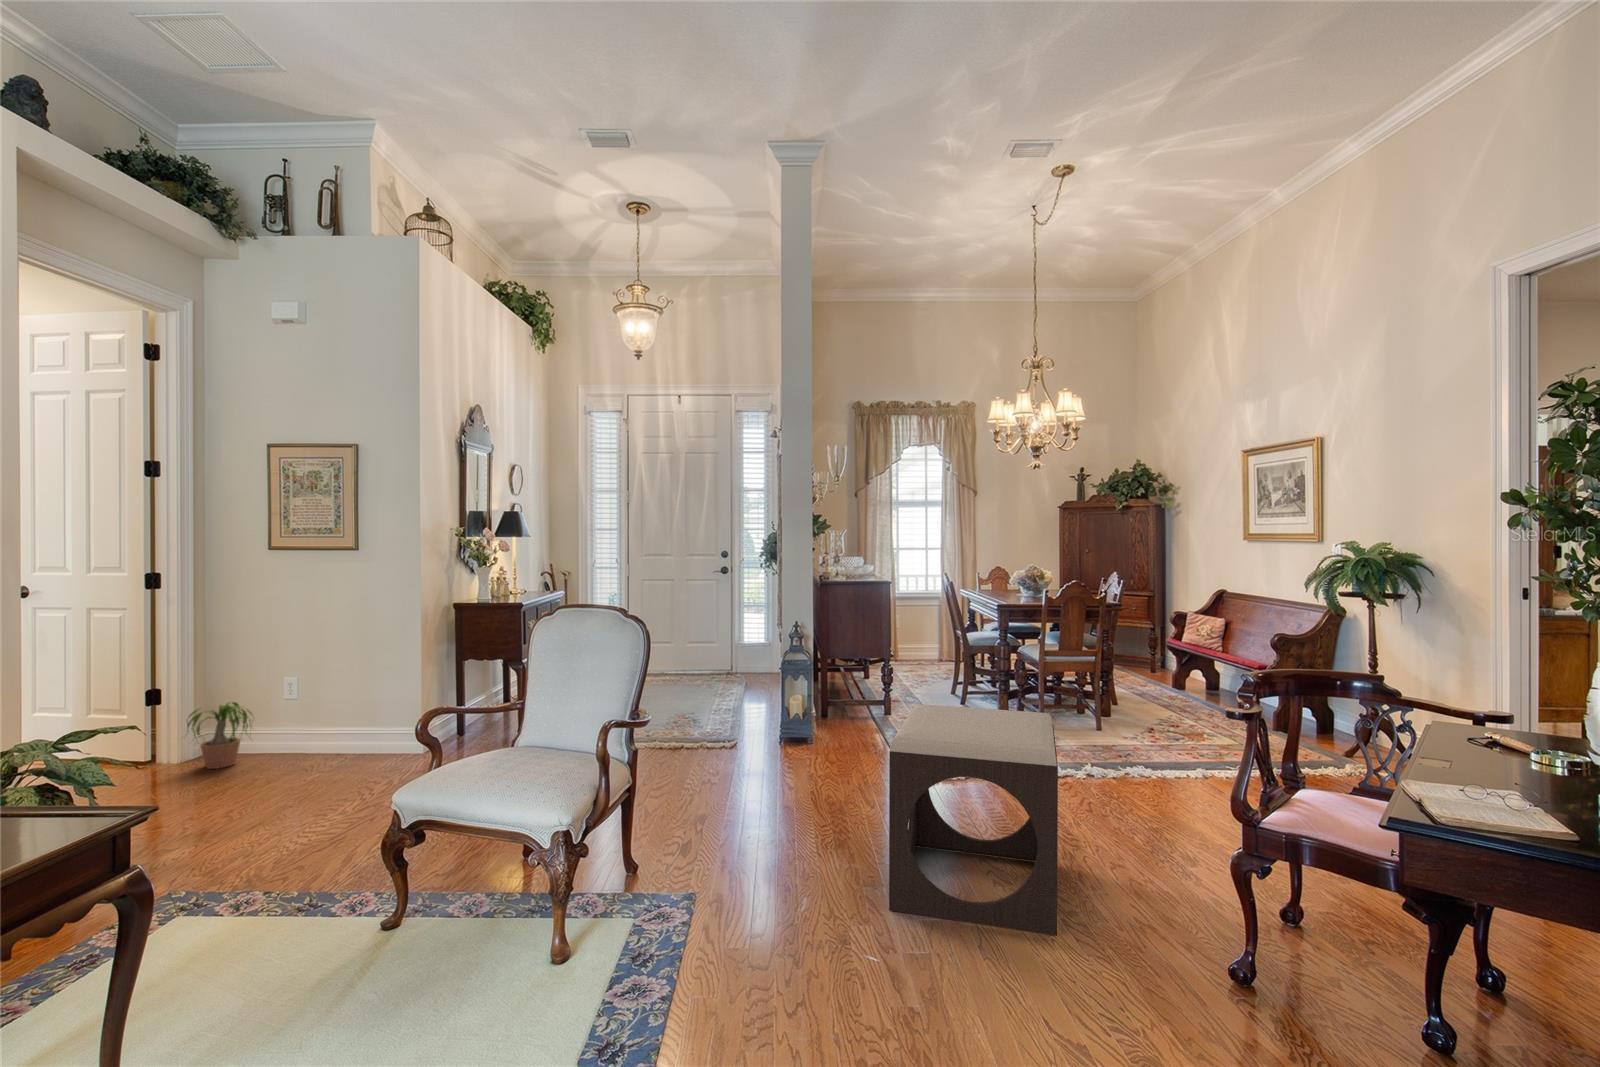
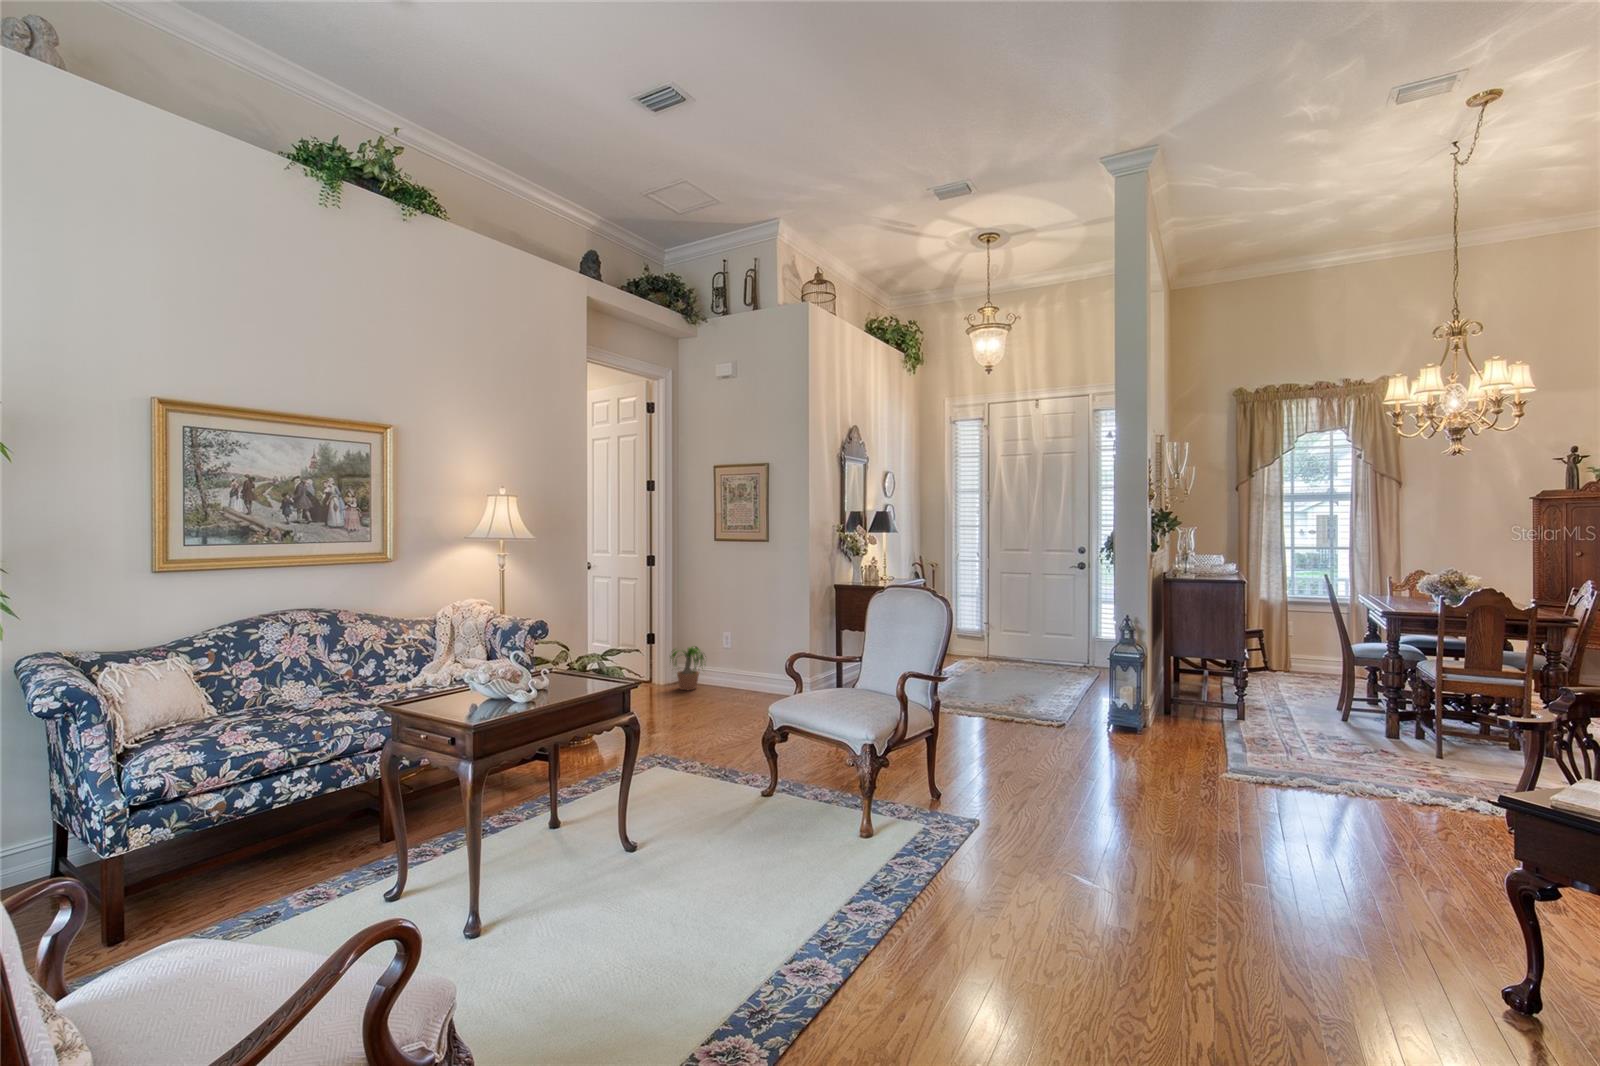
footstool: present [889,704,1058,936] -> none [1146,691,1358,923]

